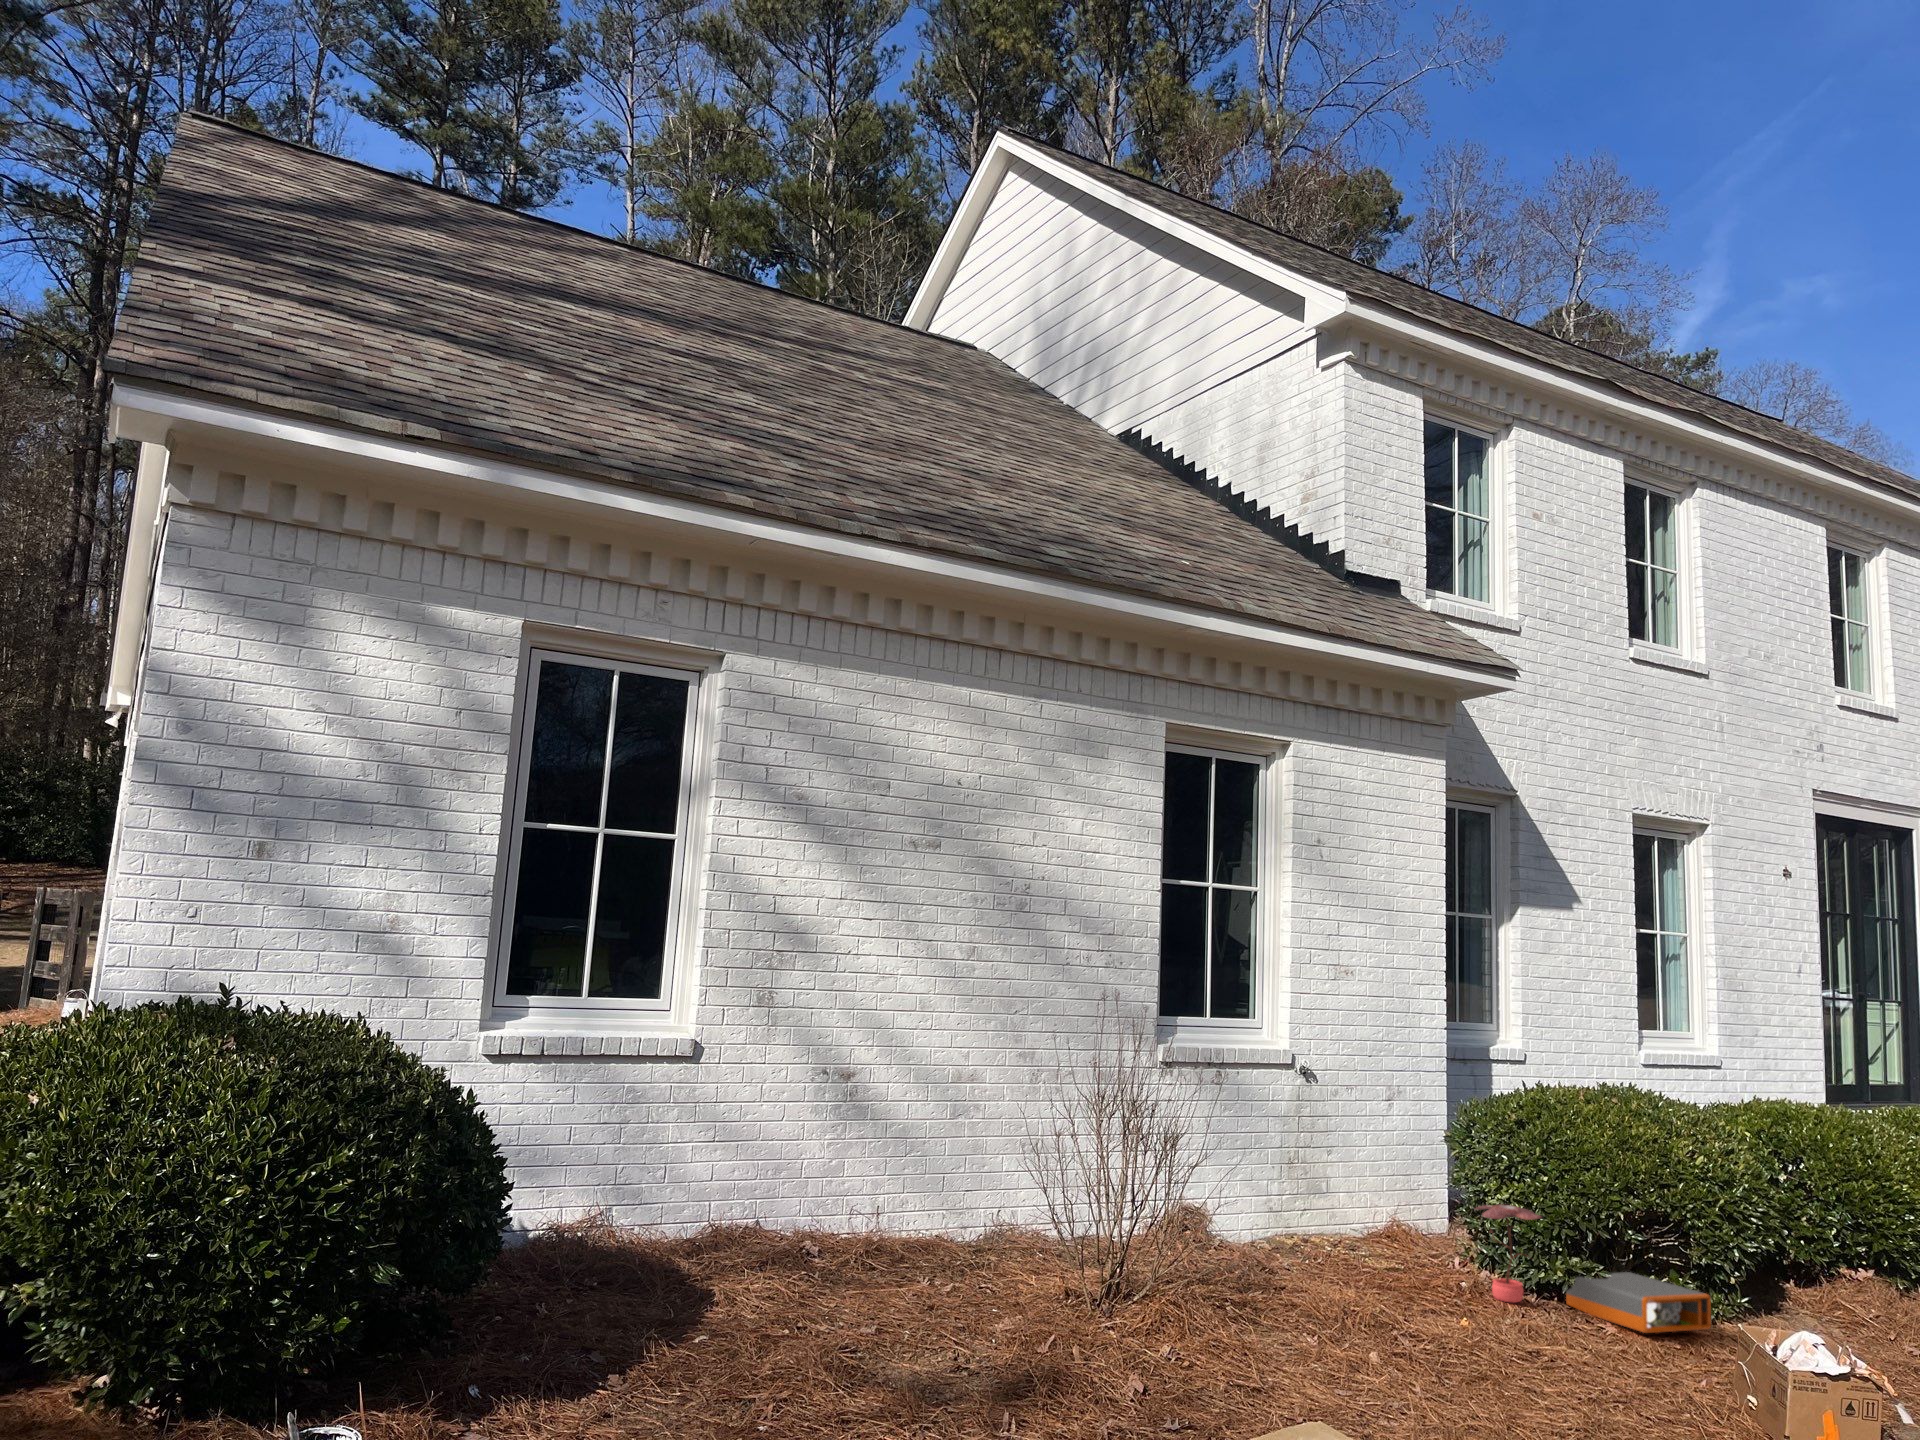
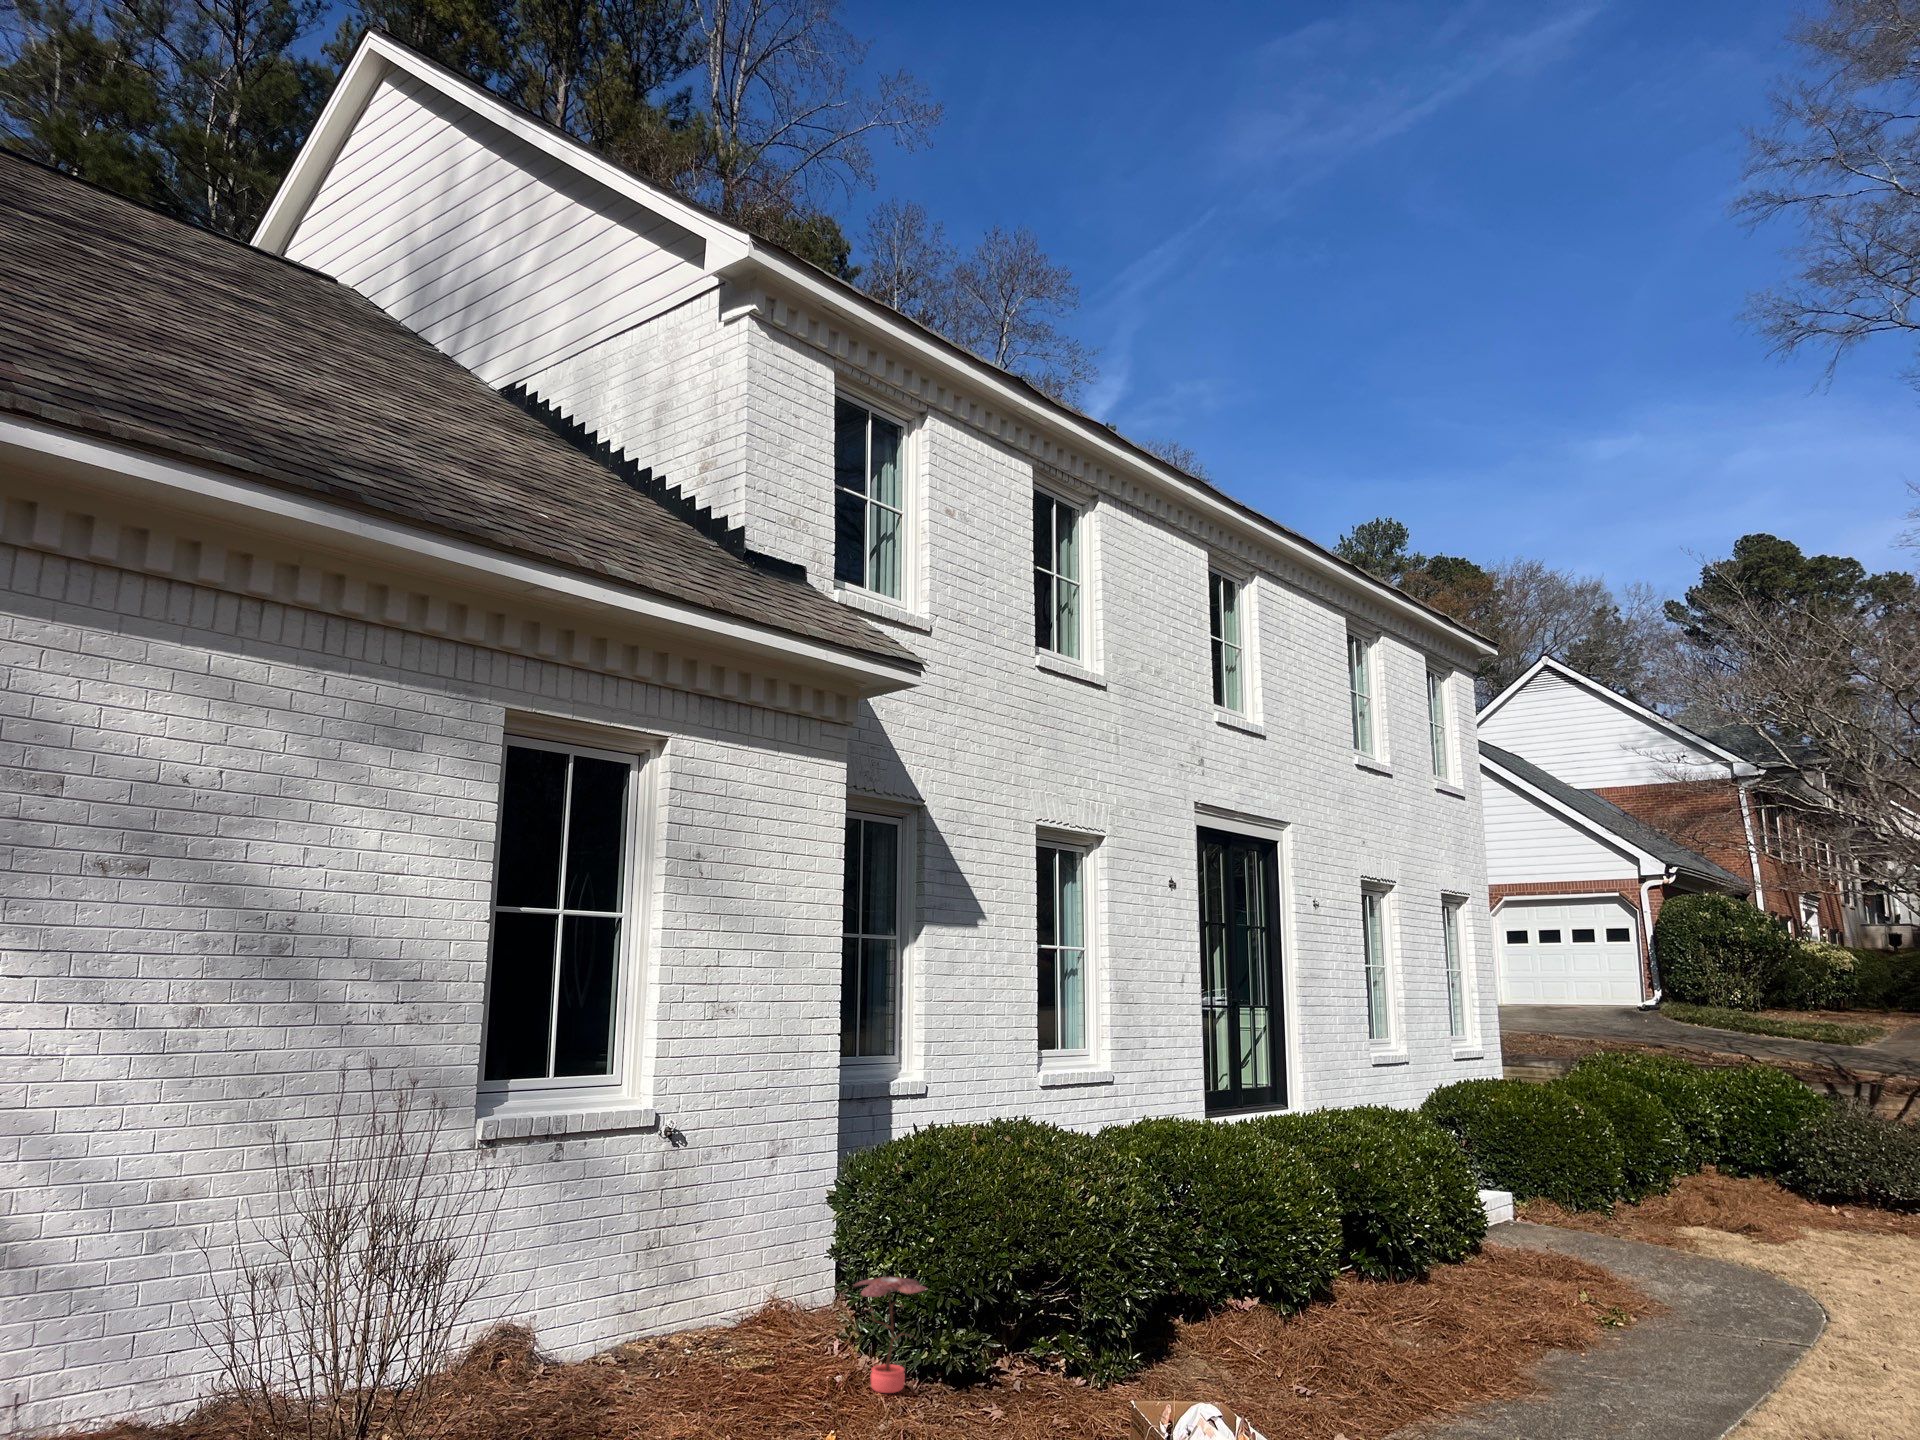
storage box: present [1566,1272,1711,1333] -> none [952,1336,1100,1411]

